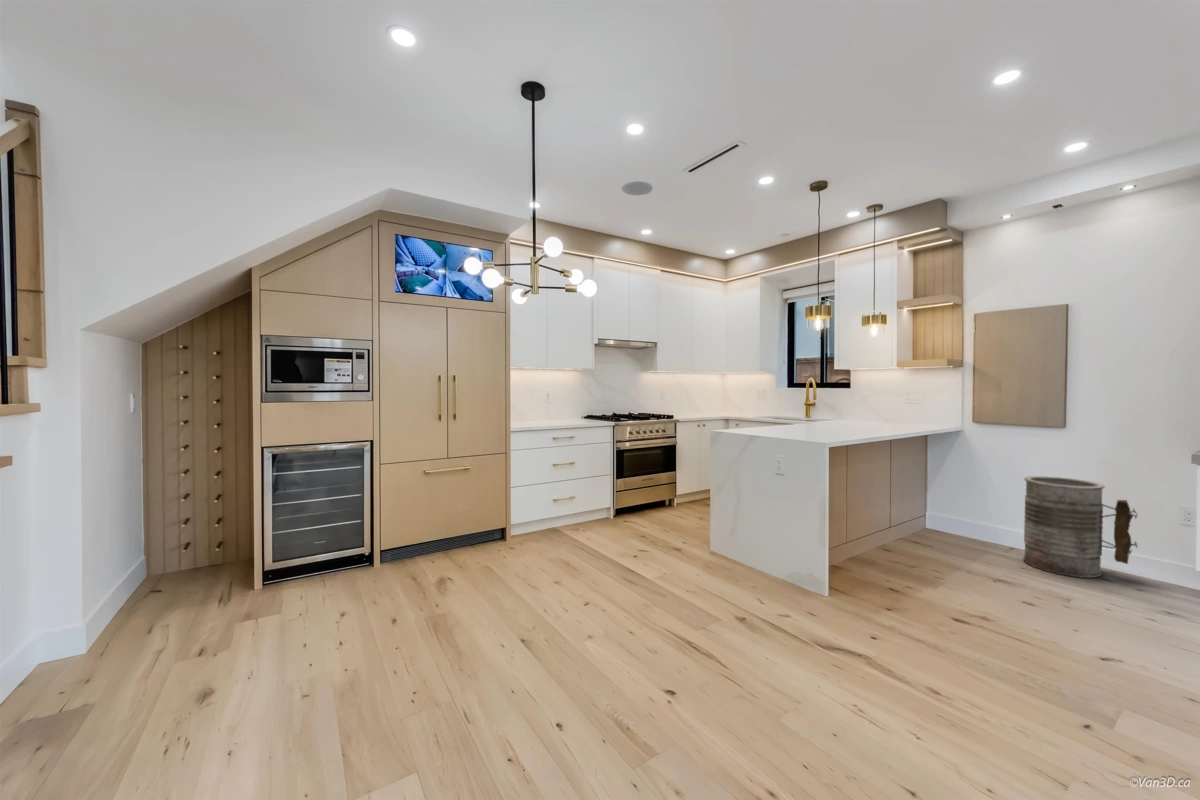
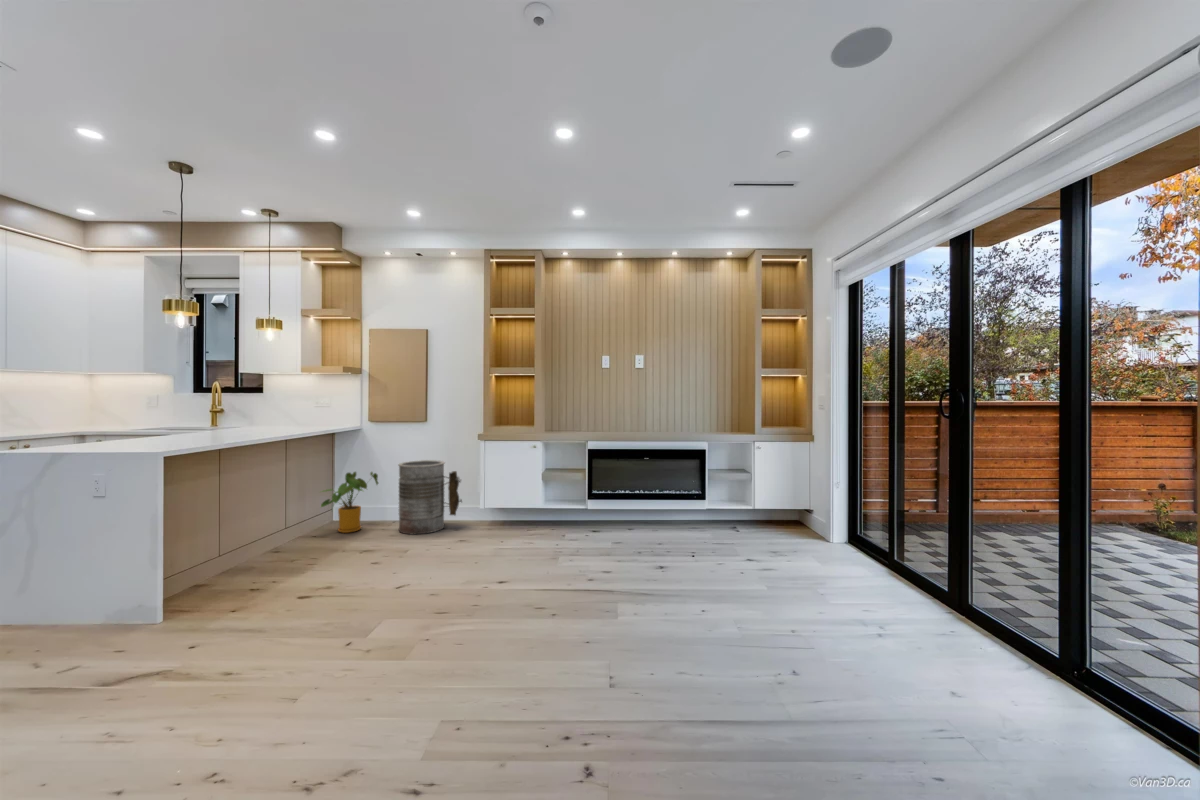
house plant: none [917,478,987,547] -> present [321,472,378,533]

